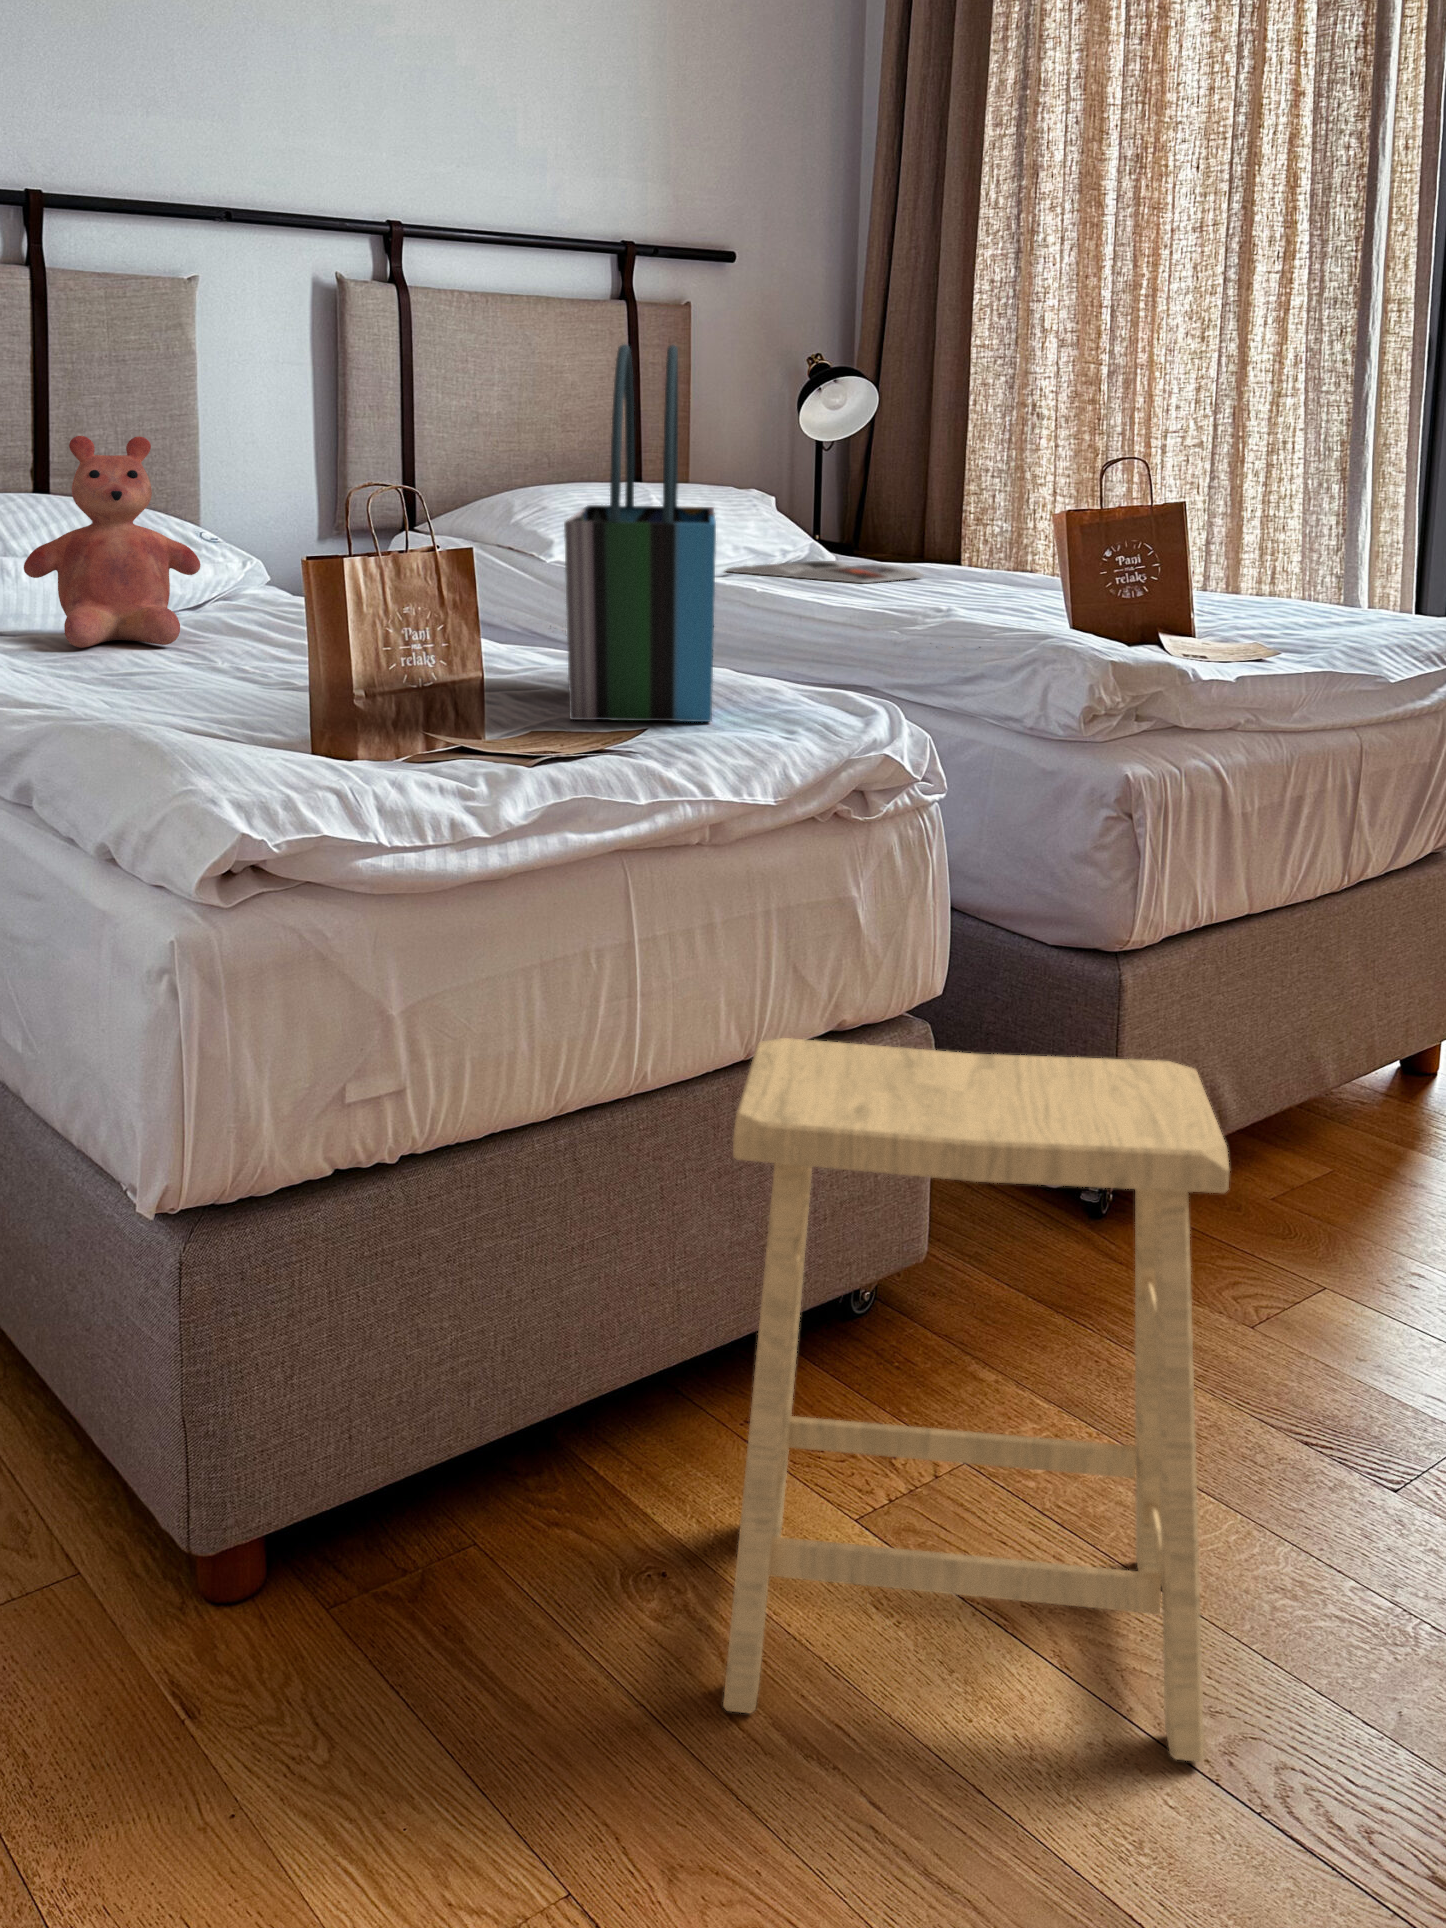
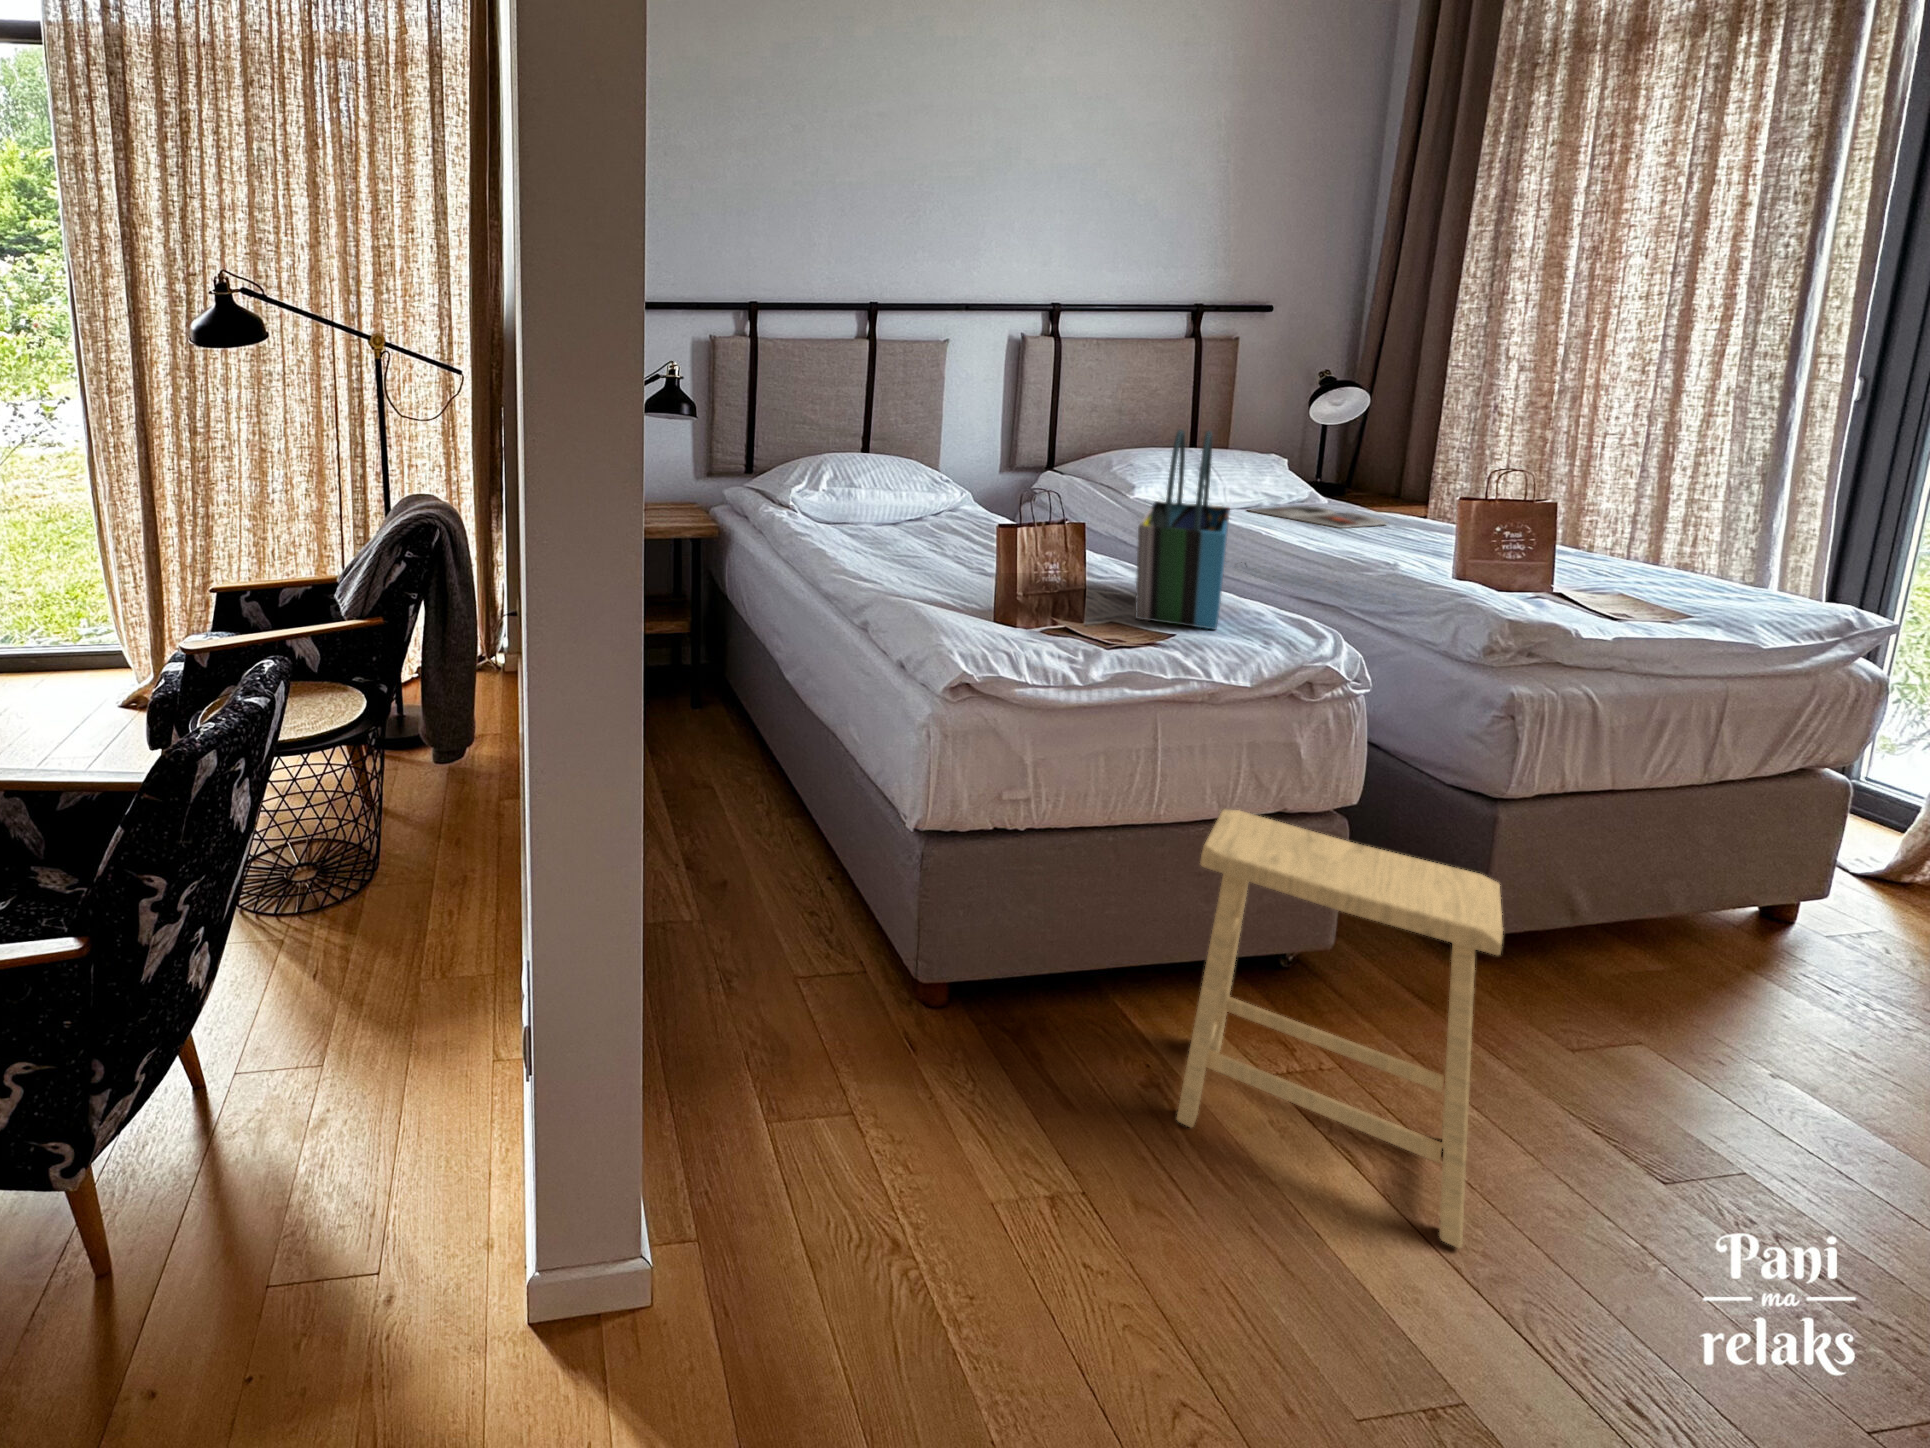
teddy bear: present [24,436,201,648] -> none [868,444,948,544]

